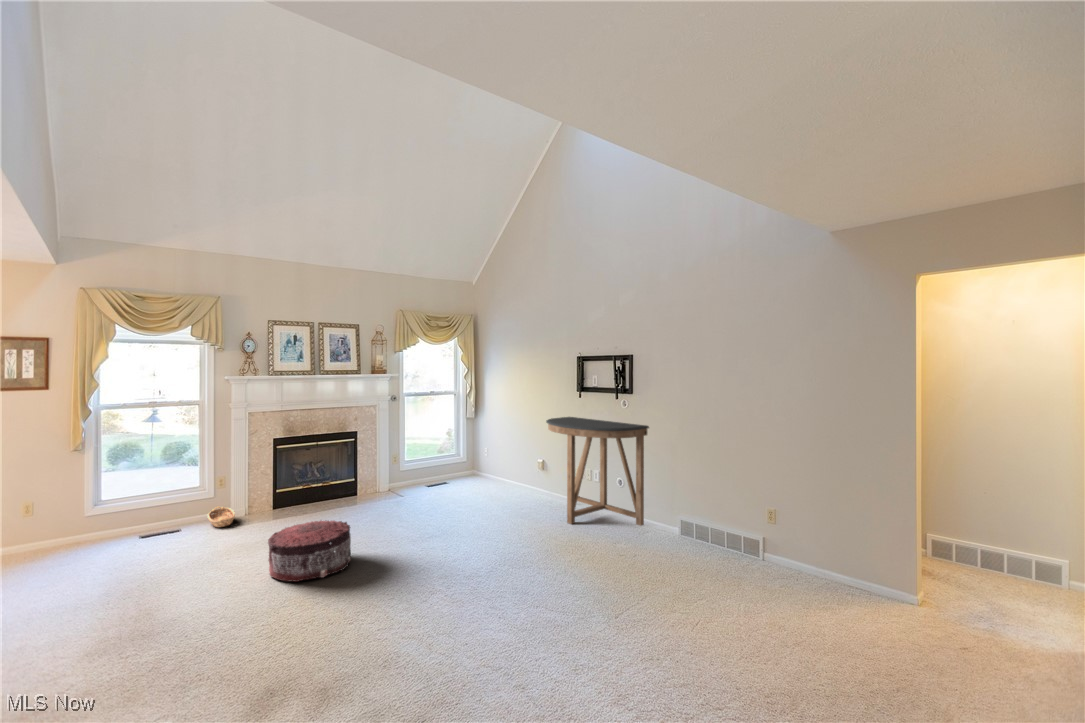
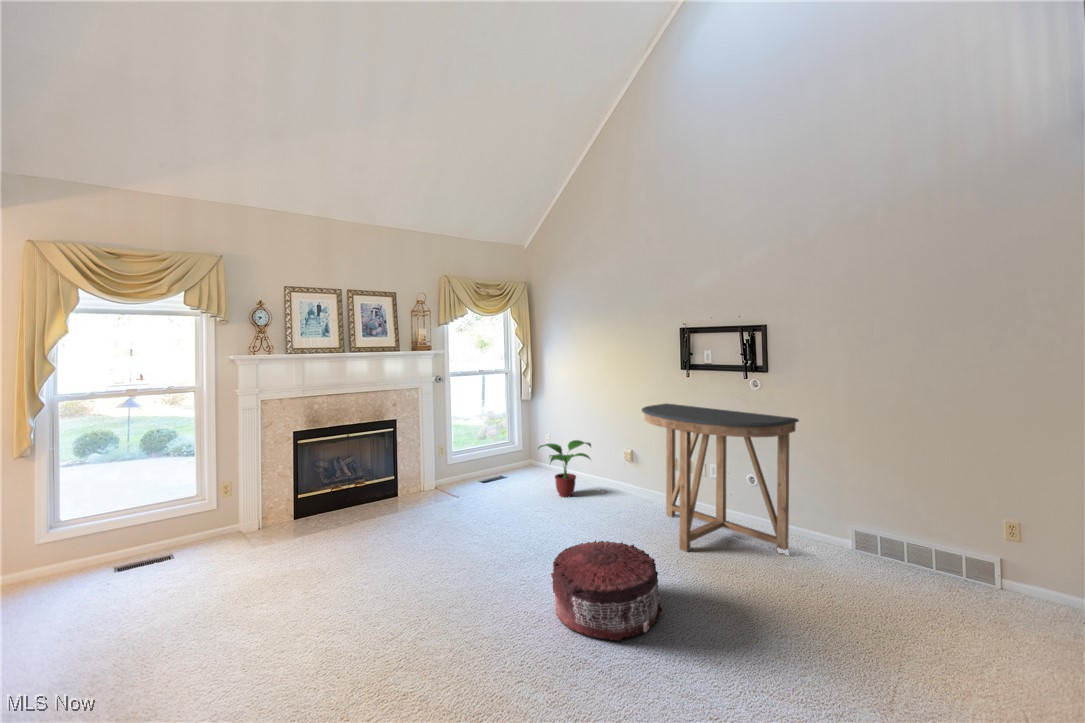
potted plant: none [474,448,518,493] -> present [539,440,591,497]
basket: present [207,507,235,527] -> none [204,521,252,557]
pouf: present [268,521,351,582] -> present [551,540,662,641]

